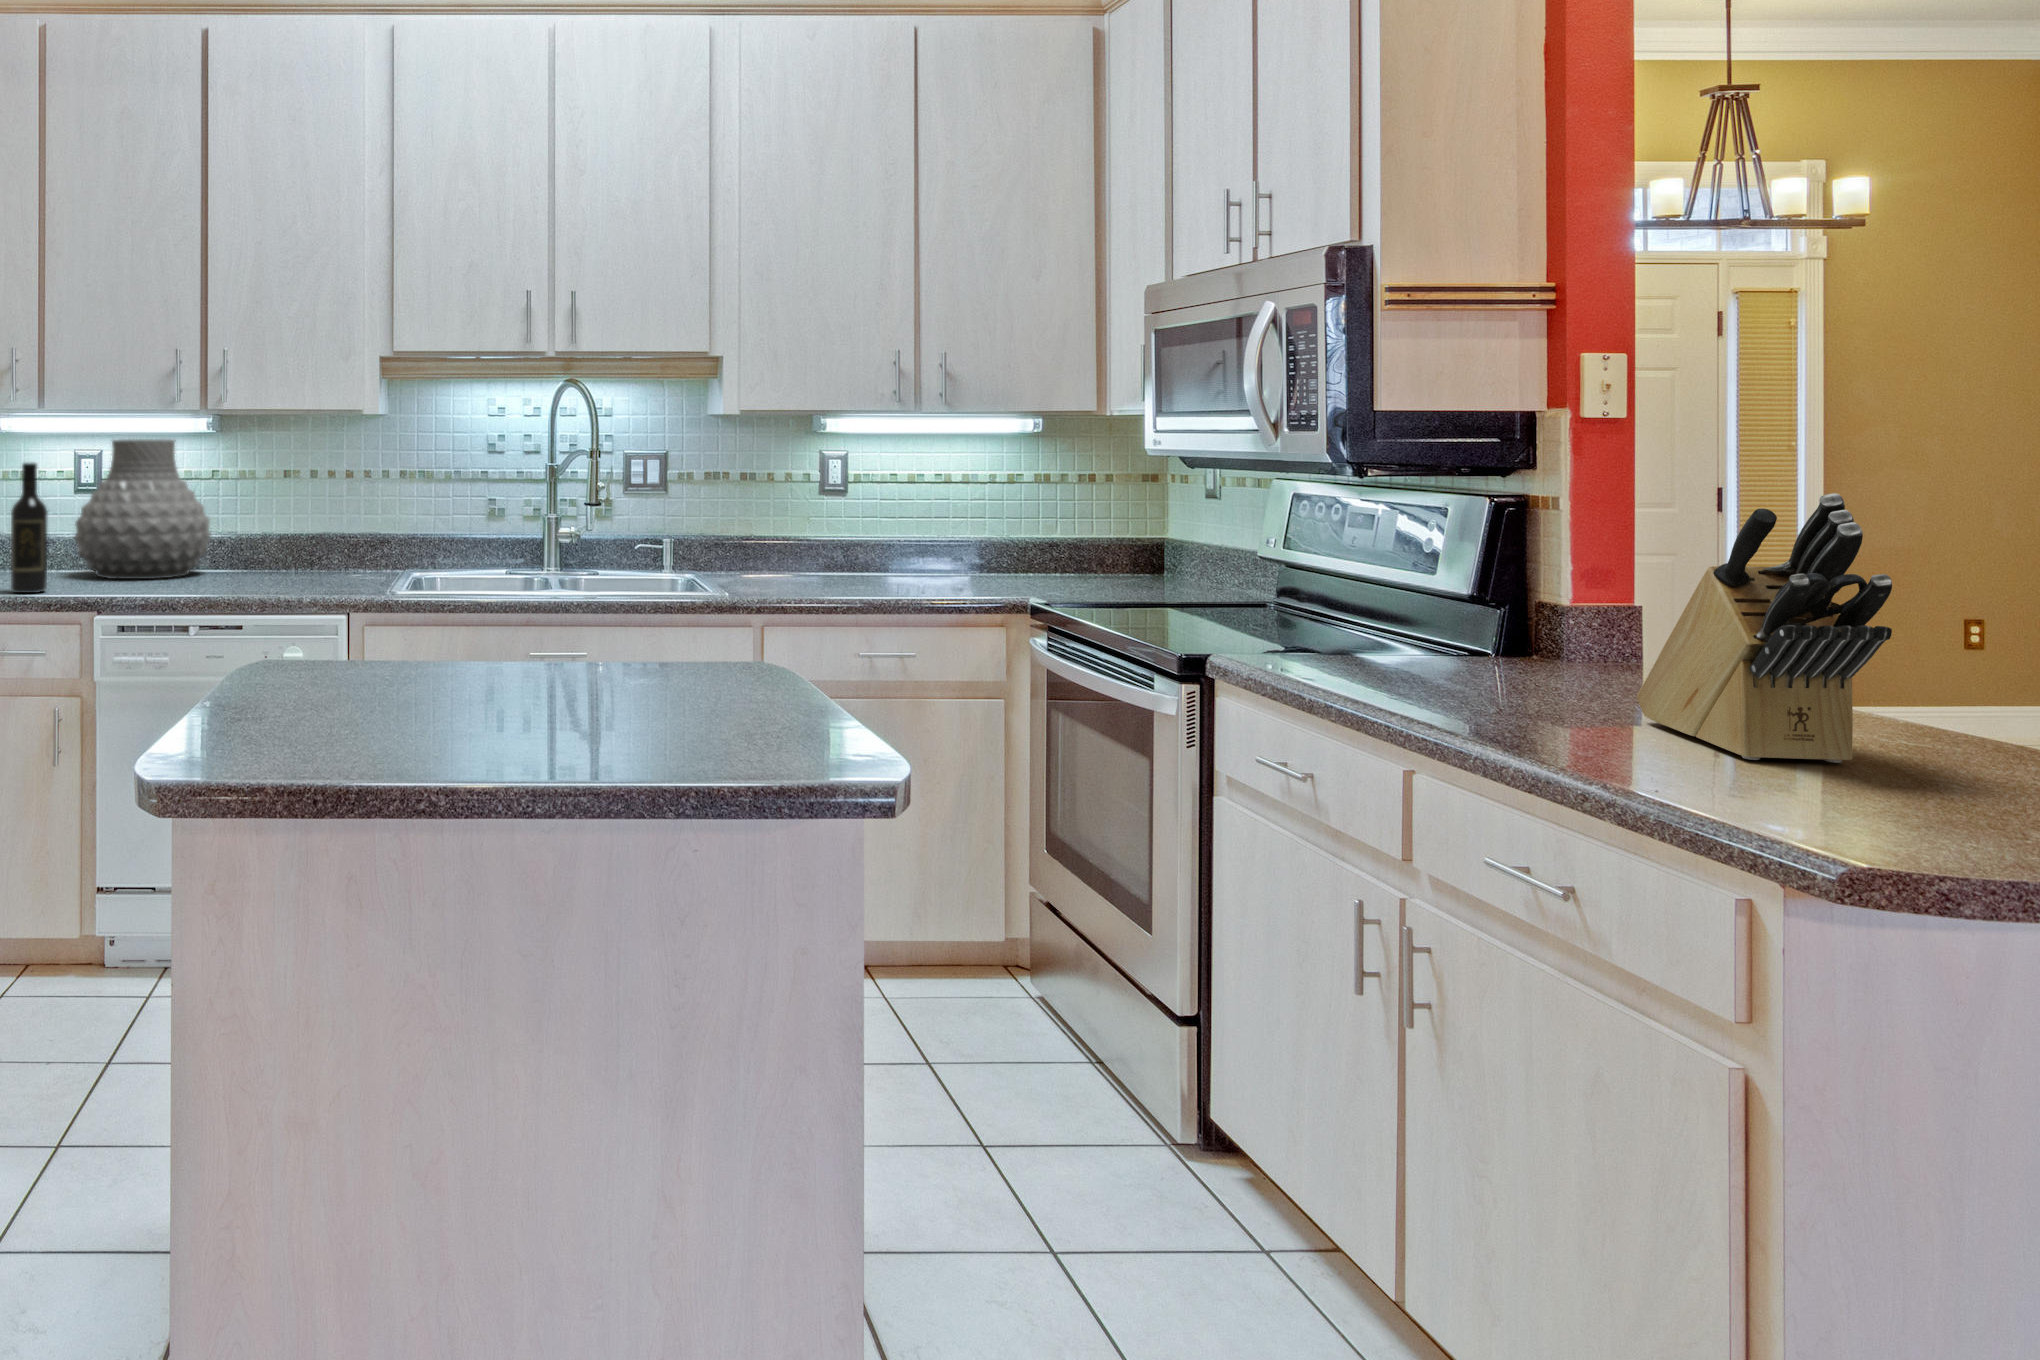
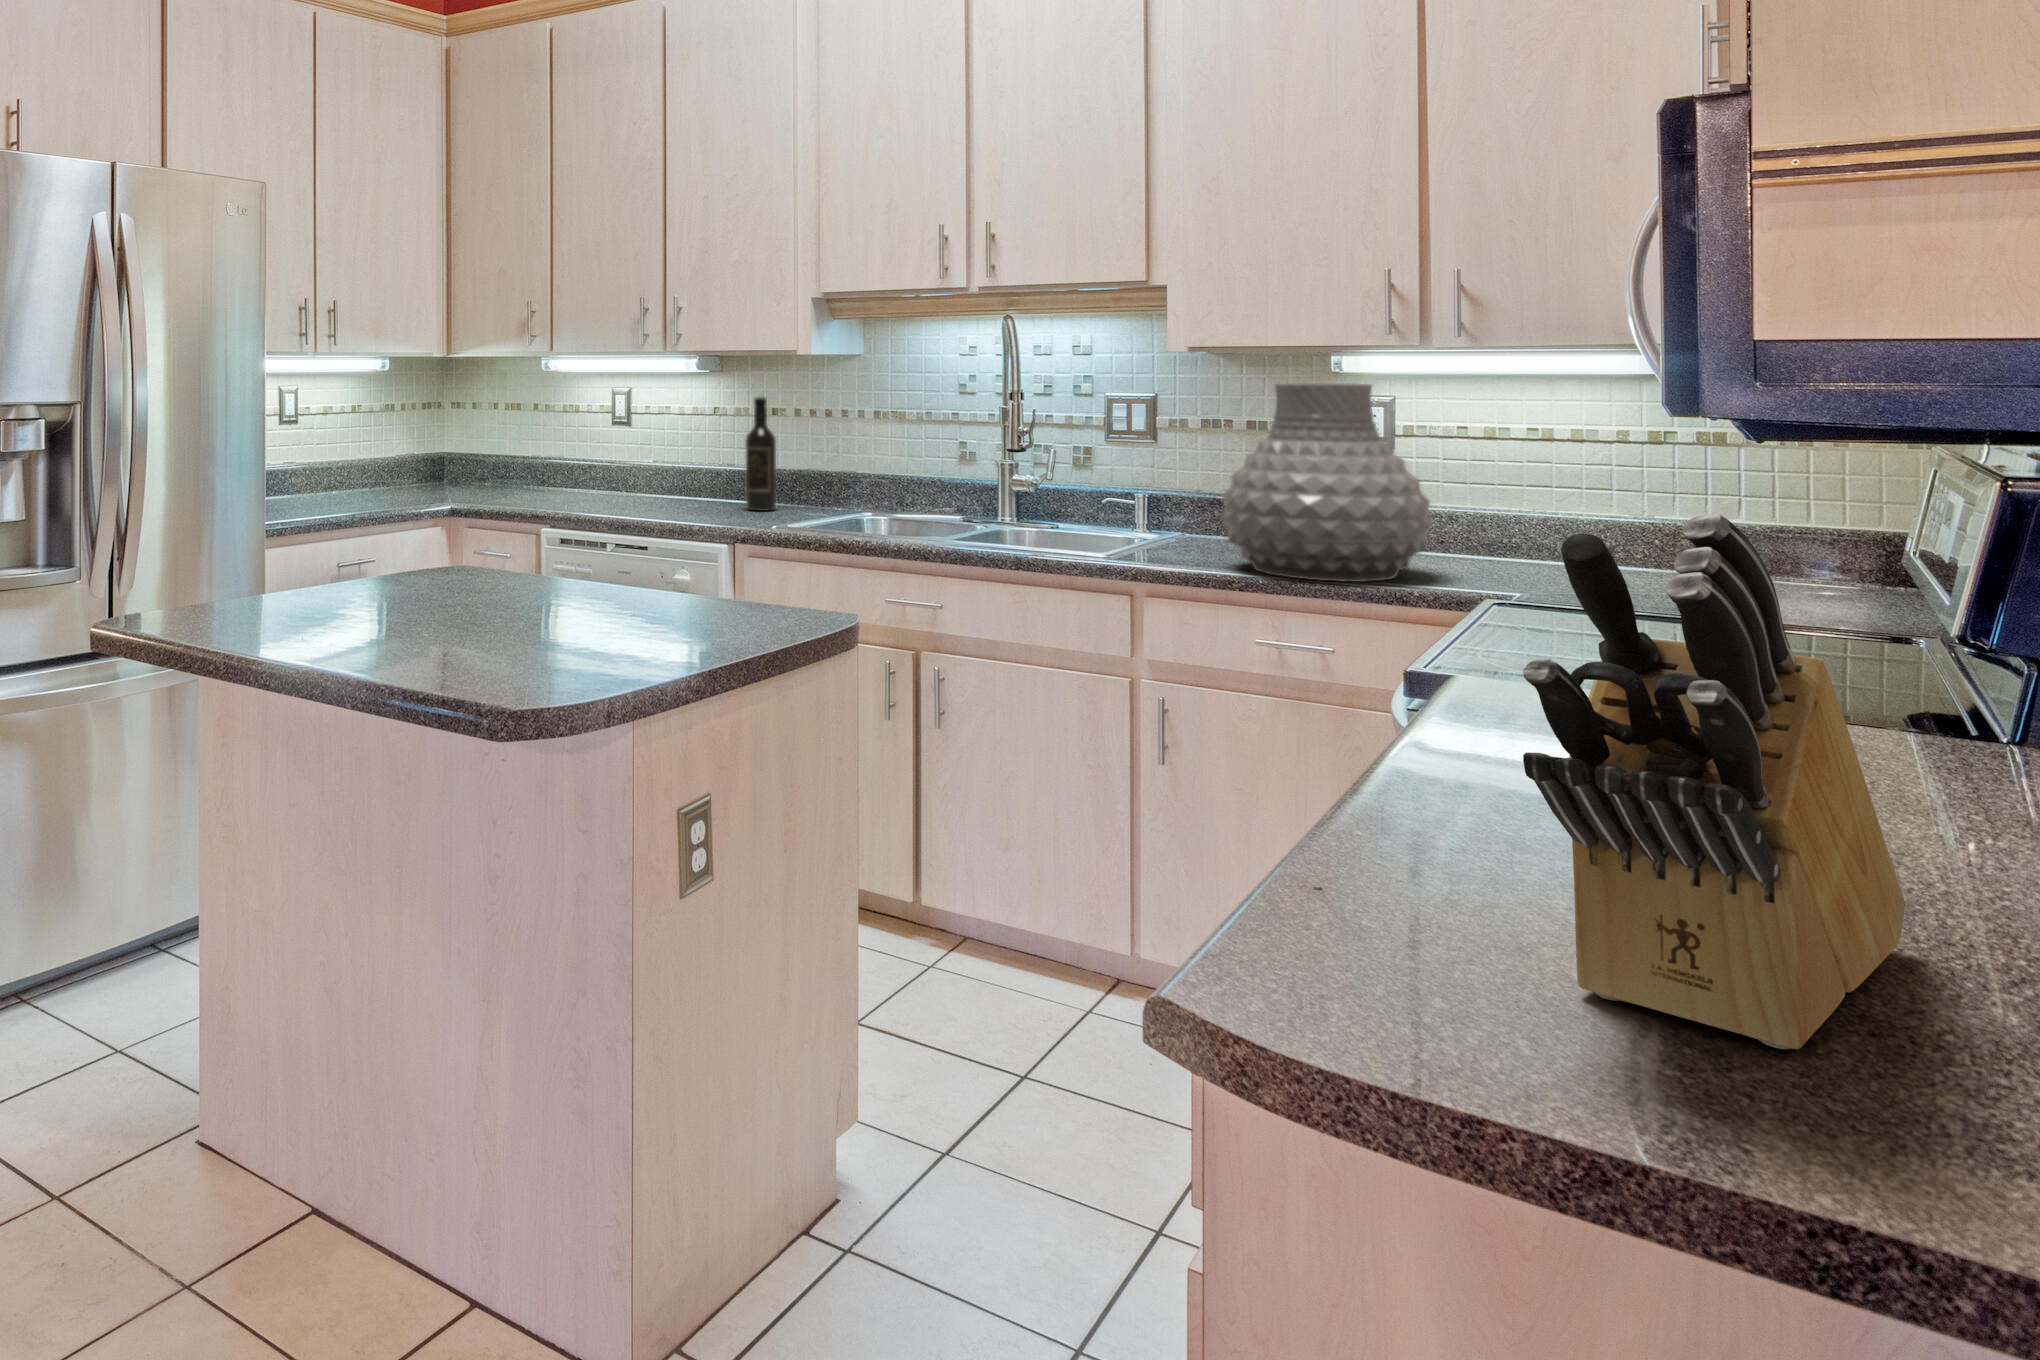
vase: present [74,439,211,579] -> present [1221,383,1432,582]
wine bottle: present [11,463,48,593] -> present [745,397,776,511]

